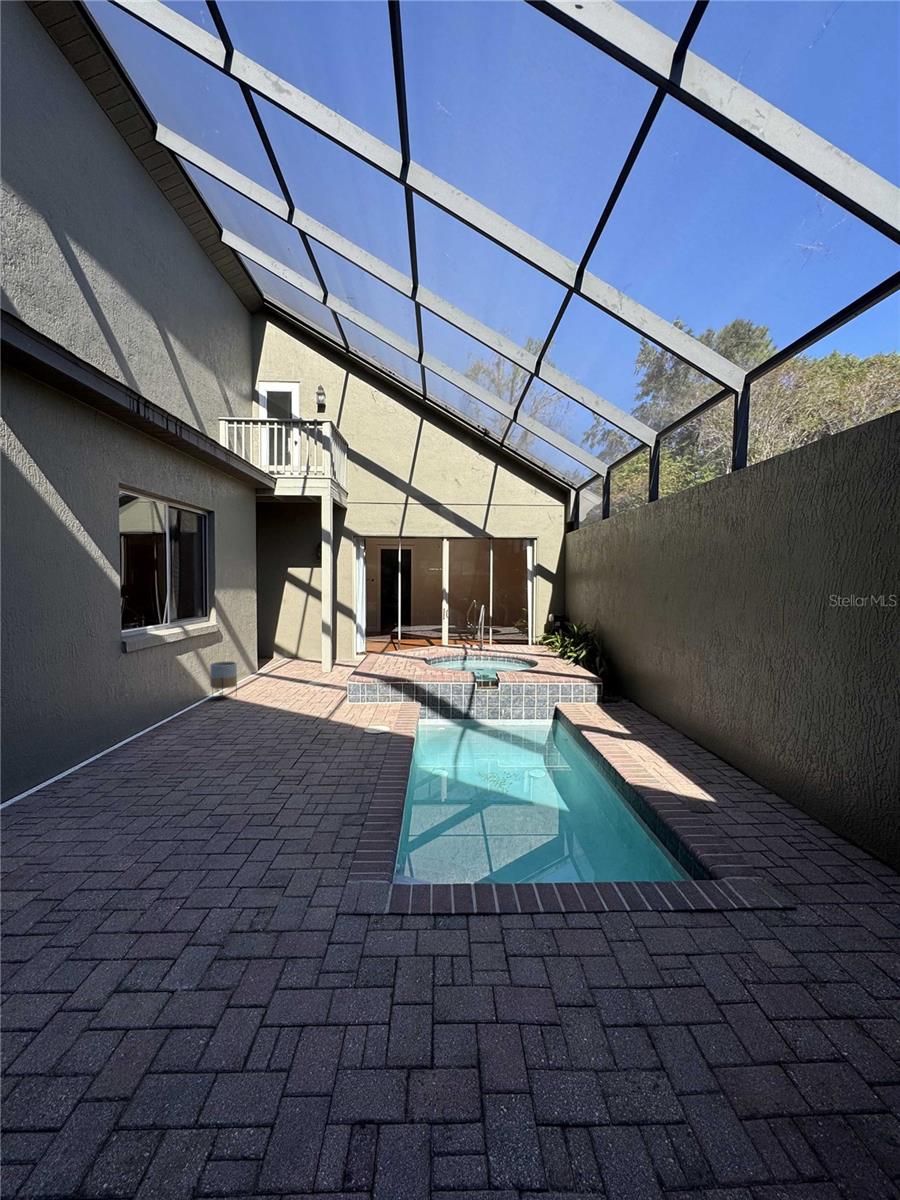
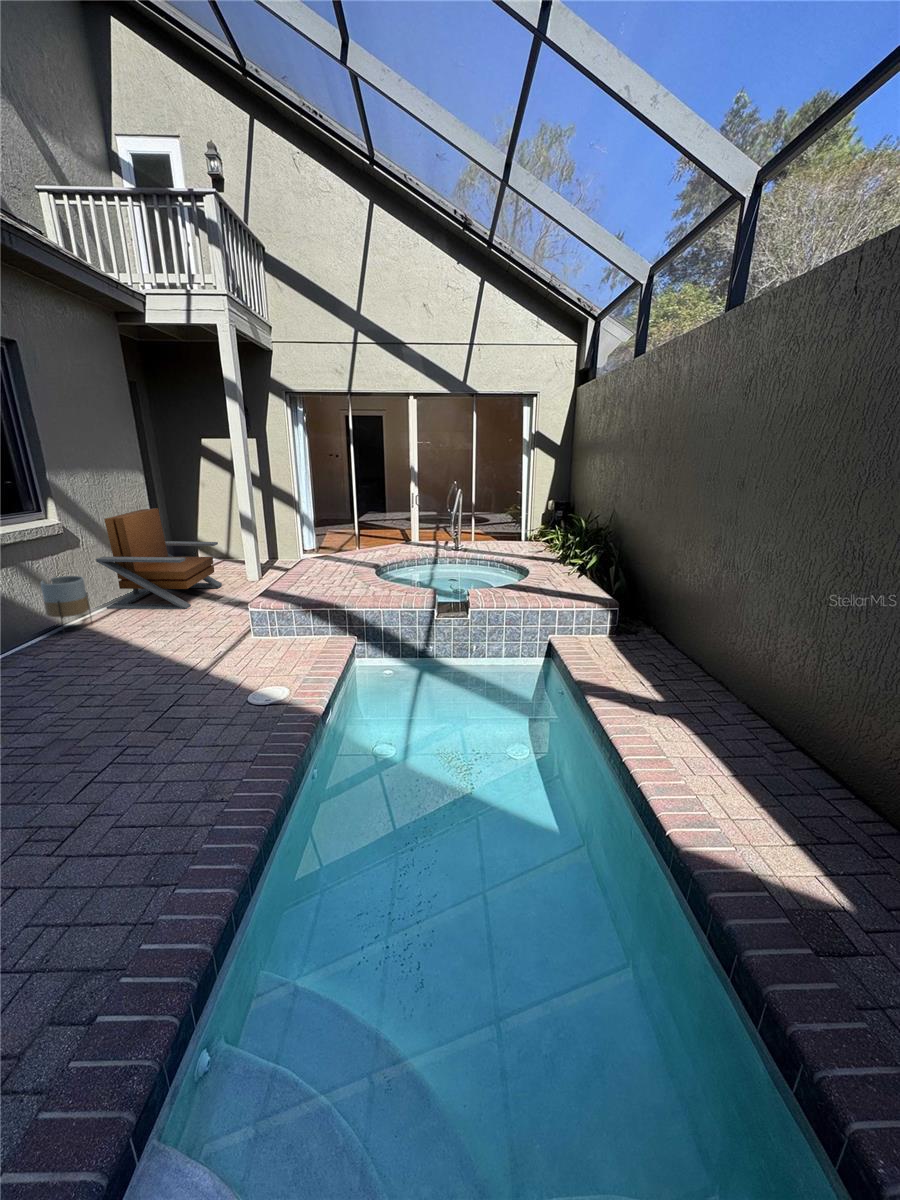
lounge chair: none [236,619,310,689] -> present [96,508,222,609]

